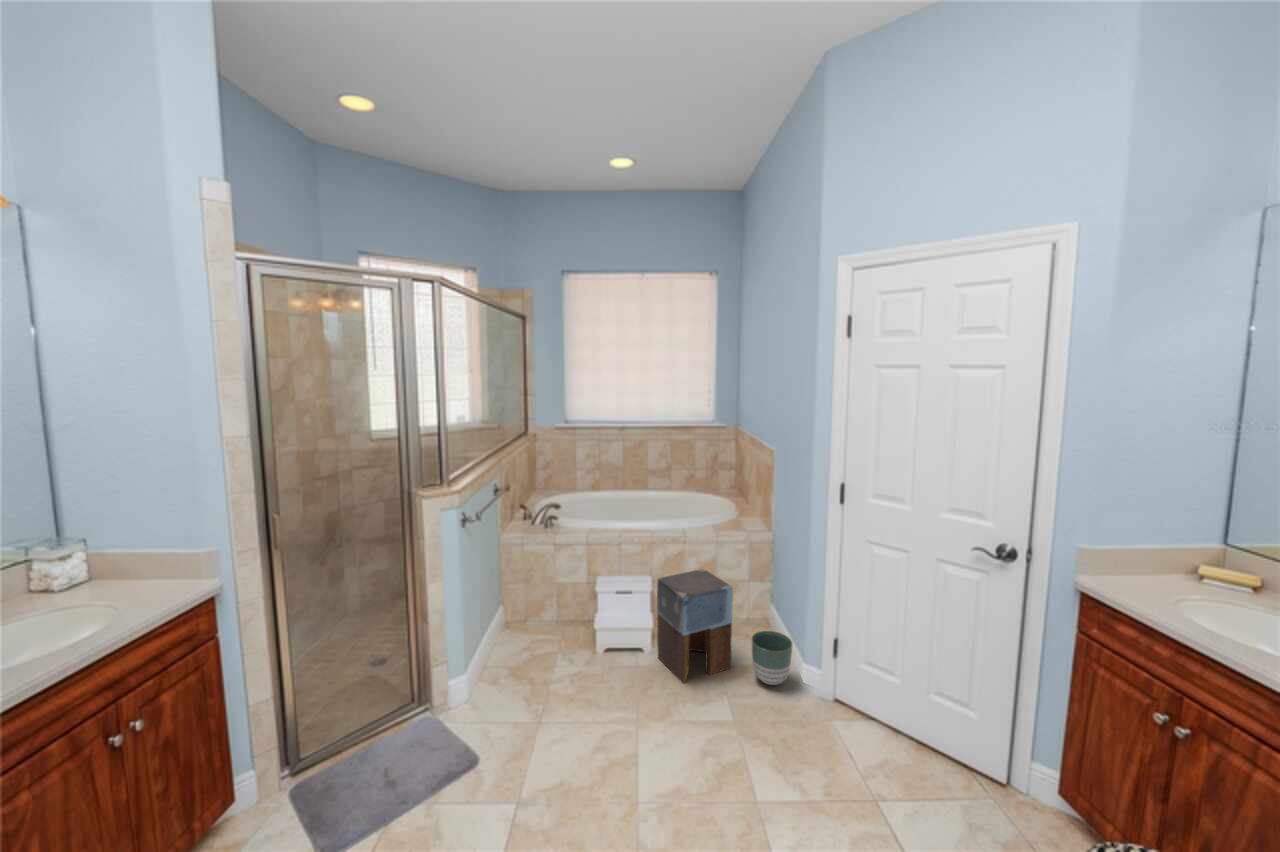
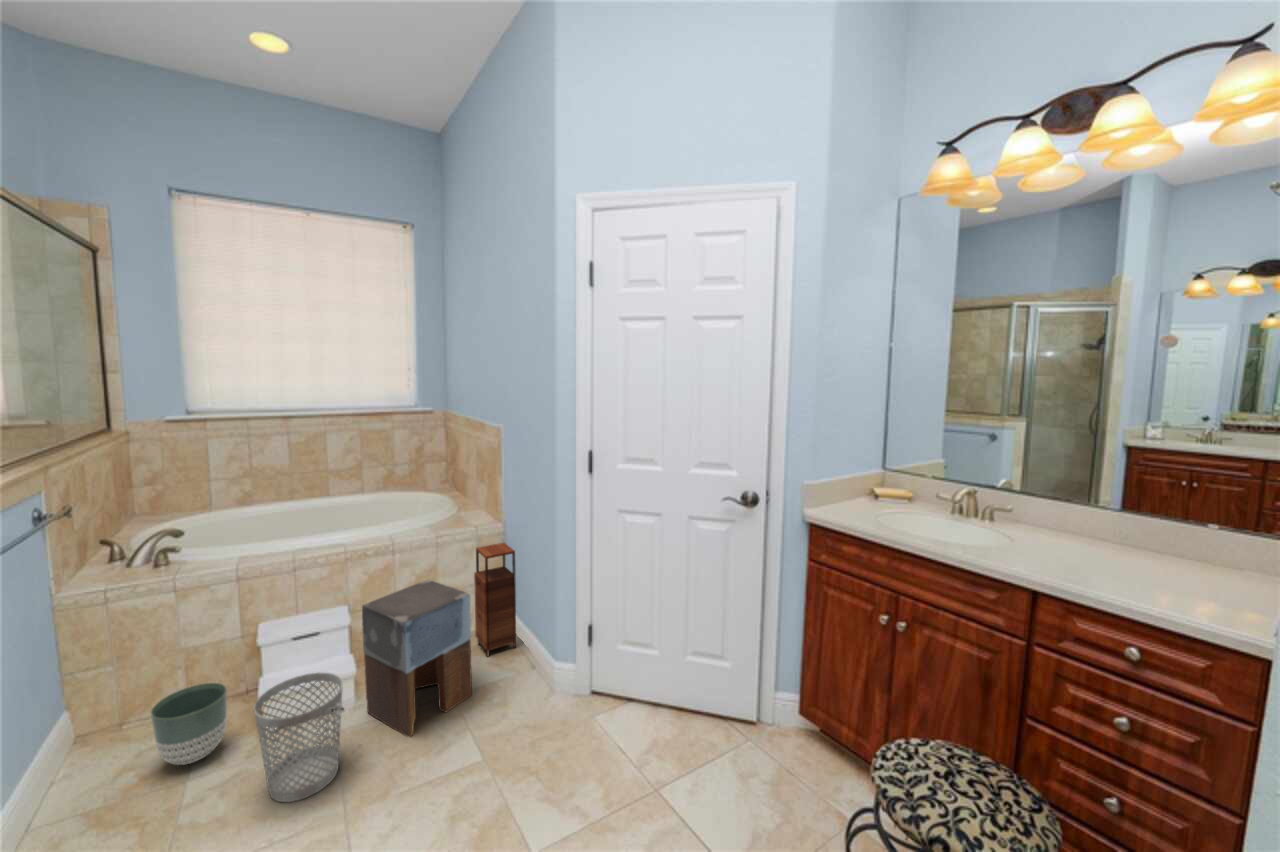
storage cabinet: none [739,550,774,642] -> present [474,543,516,657]
wastebasket: none [593,617,643,699] -> present [254,672,343,802]
planter: present [752,631,792,685] -> present [151,683,227,765]

